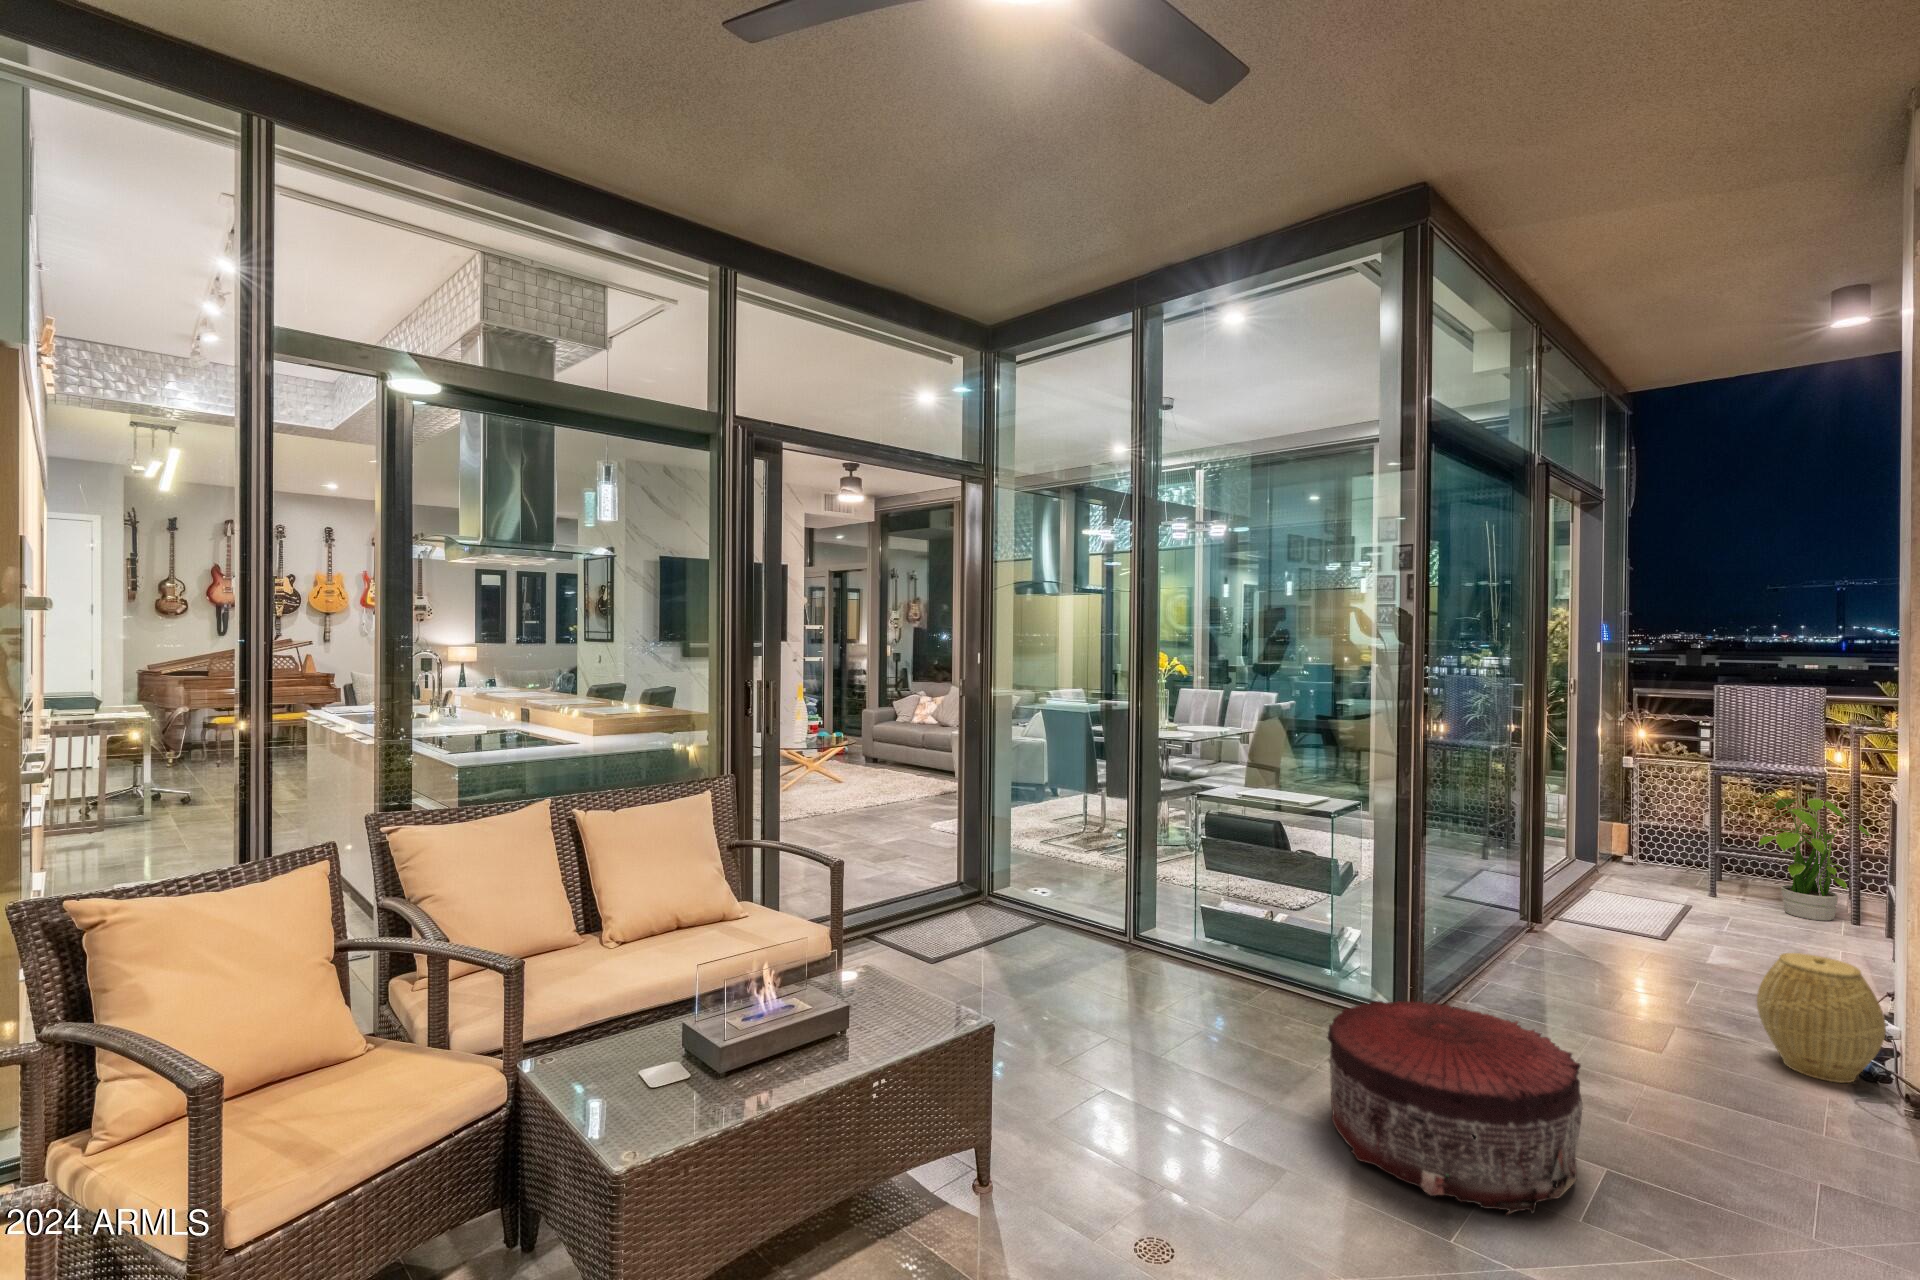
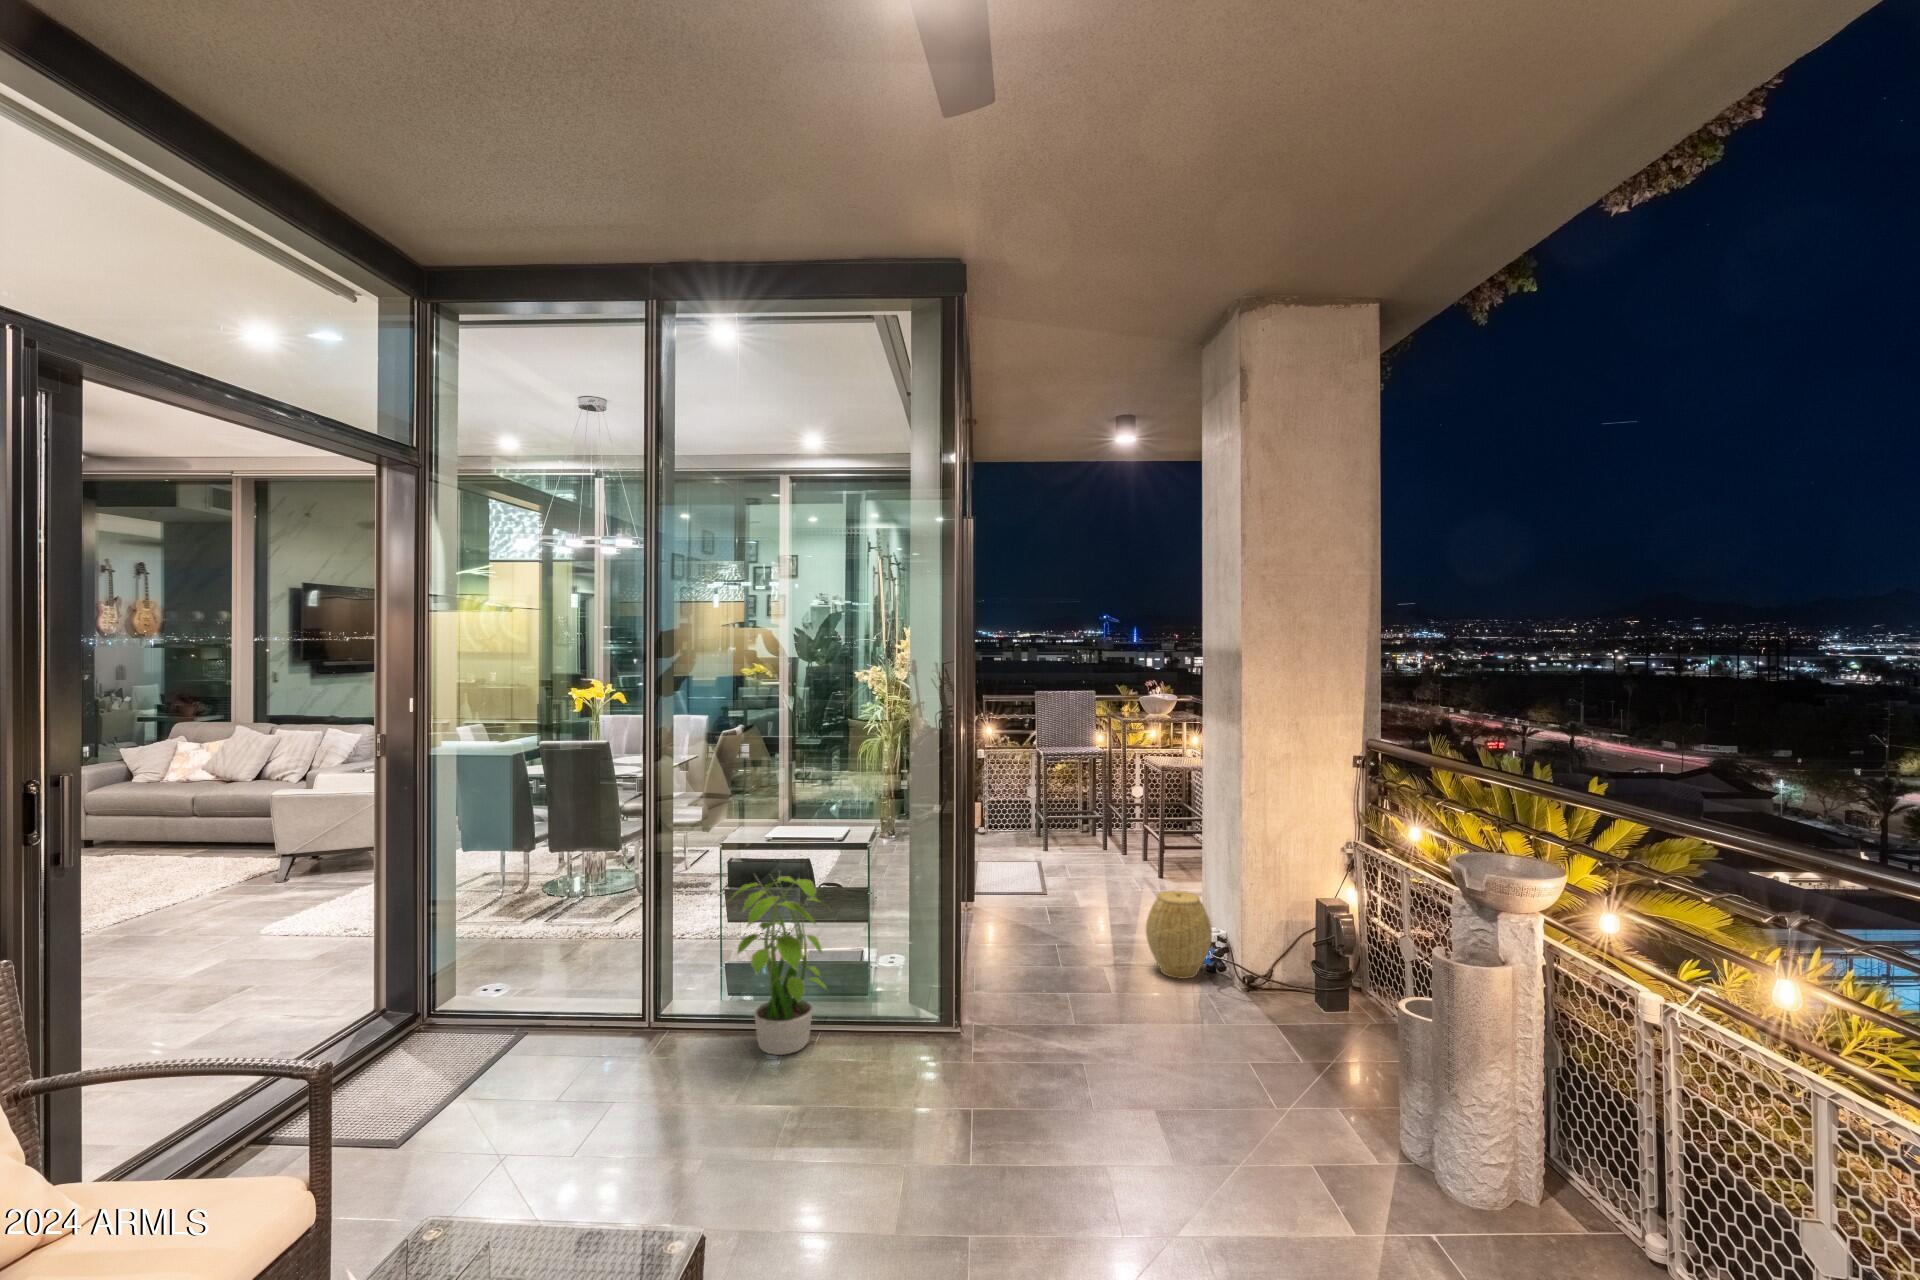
potted plant: present [1752,792,1871,921] -> present [724,877,827,1055]
pouf: present [1327,1000,1583,1214] -> none [952,1006,1153,1200]

